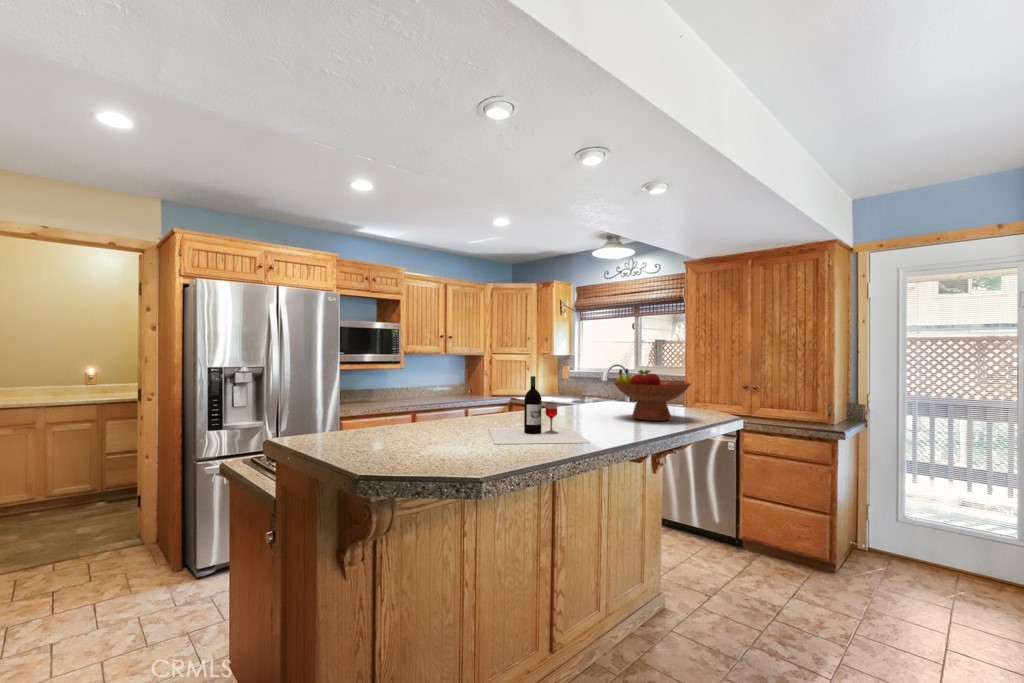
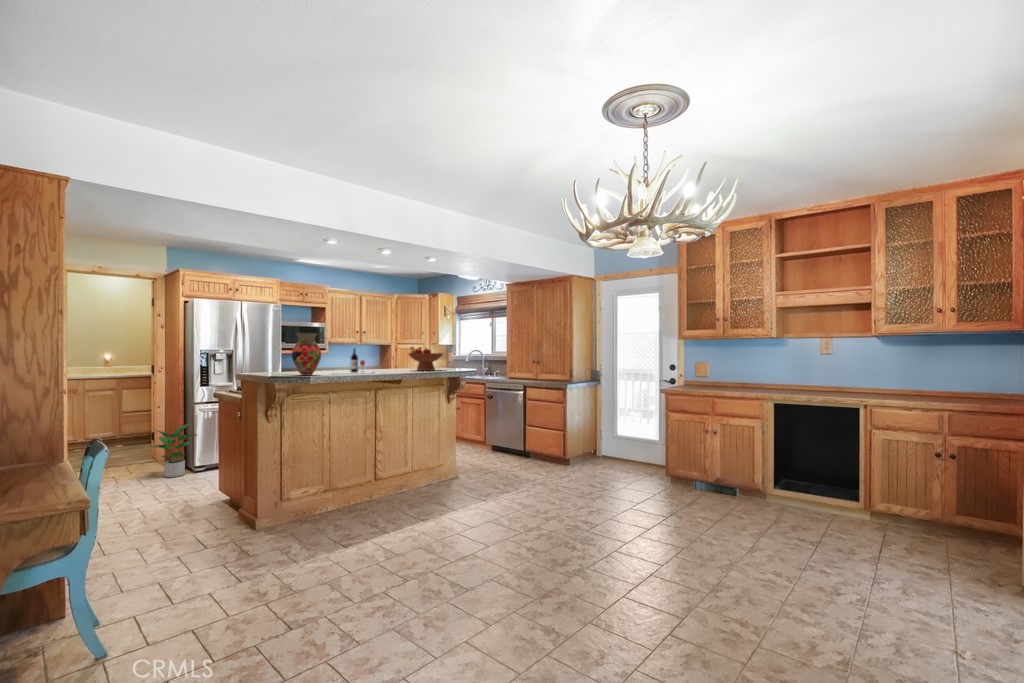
vase: none [412,342,489,461] -> present [292,333,321,375]
potted plant: none [113,495,202,600] -> present [151,423,197,477]

